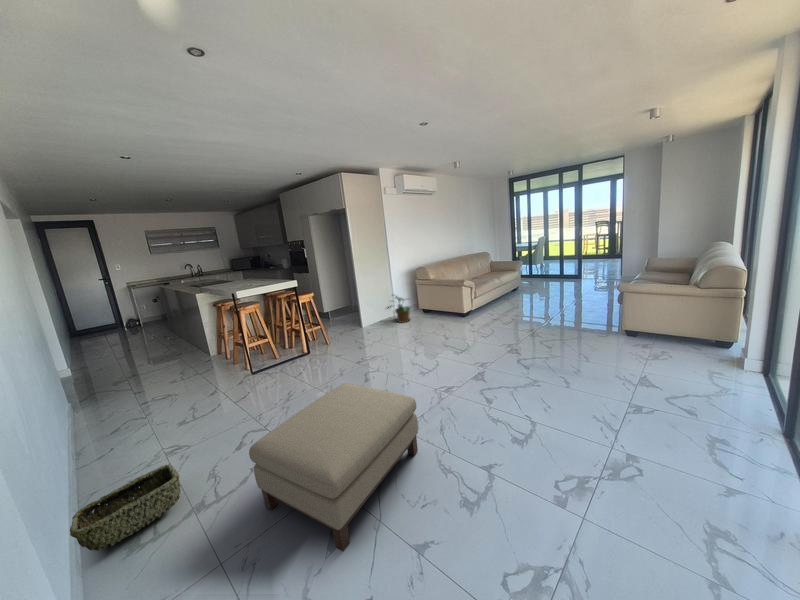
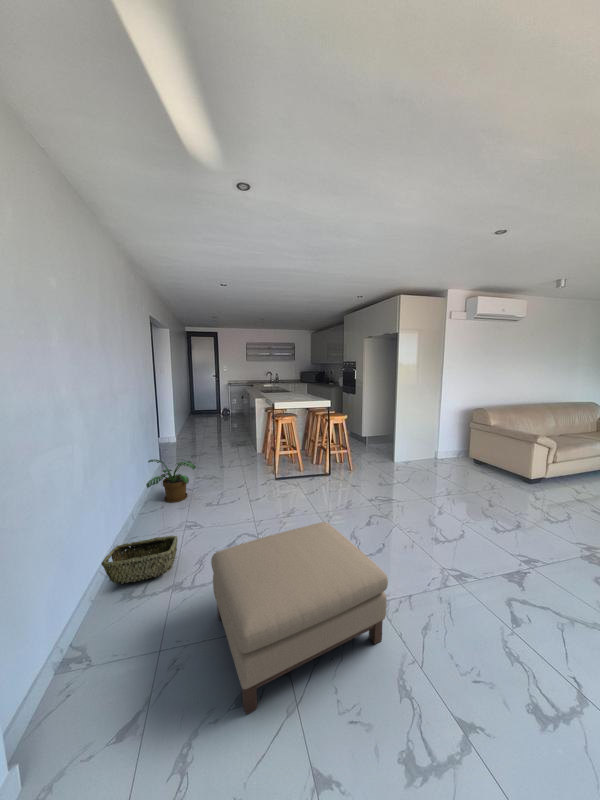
potted plant: present [388,296,410,323] -> present [146,459,196,502]

